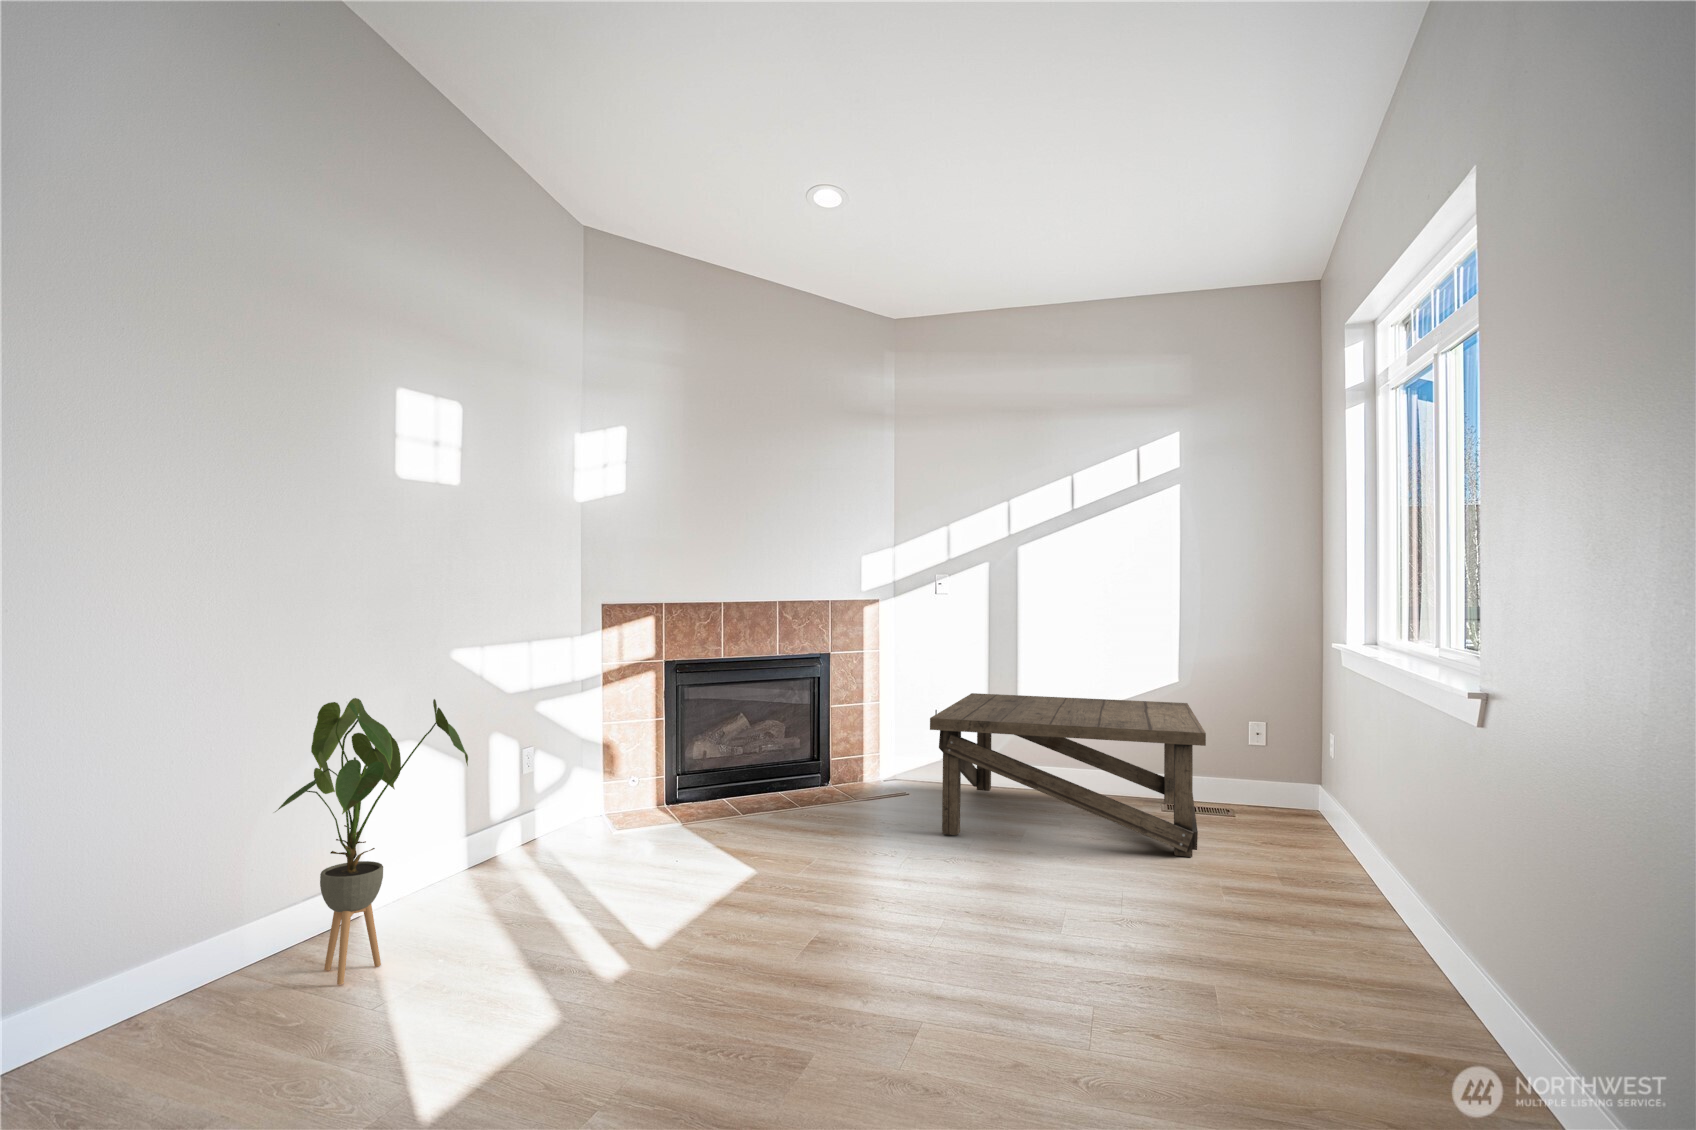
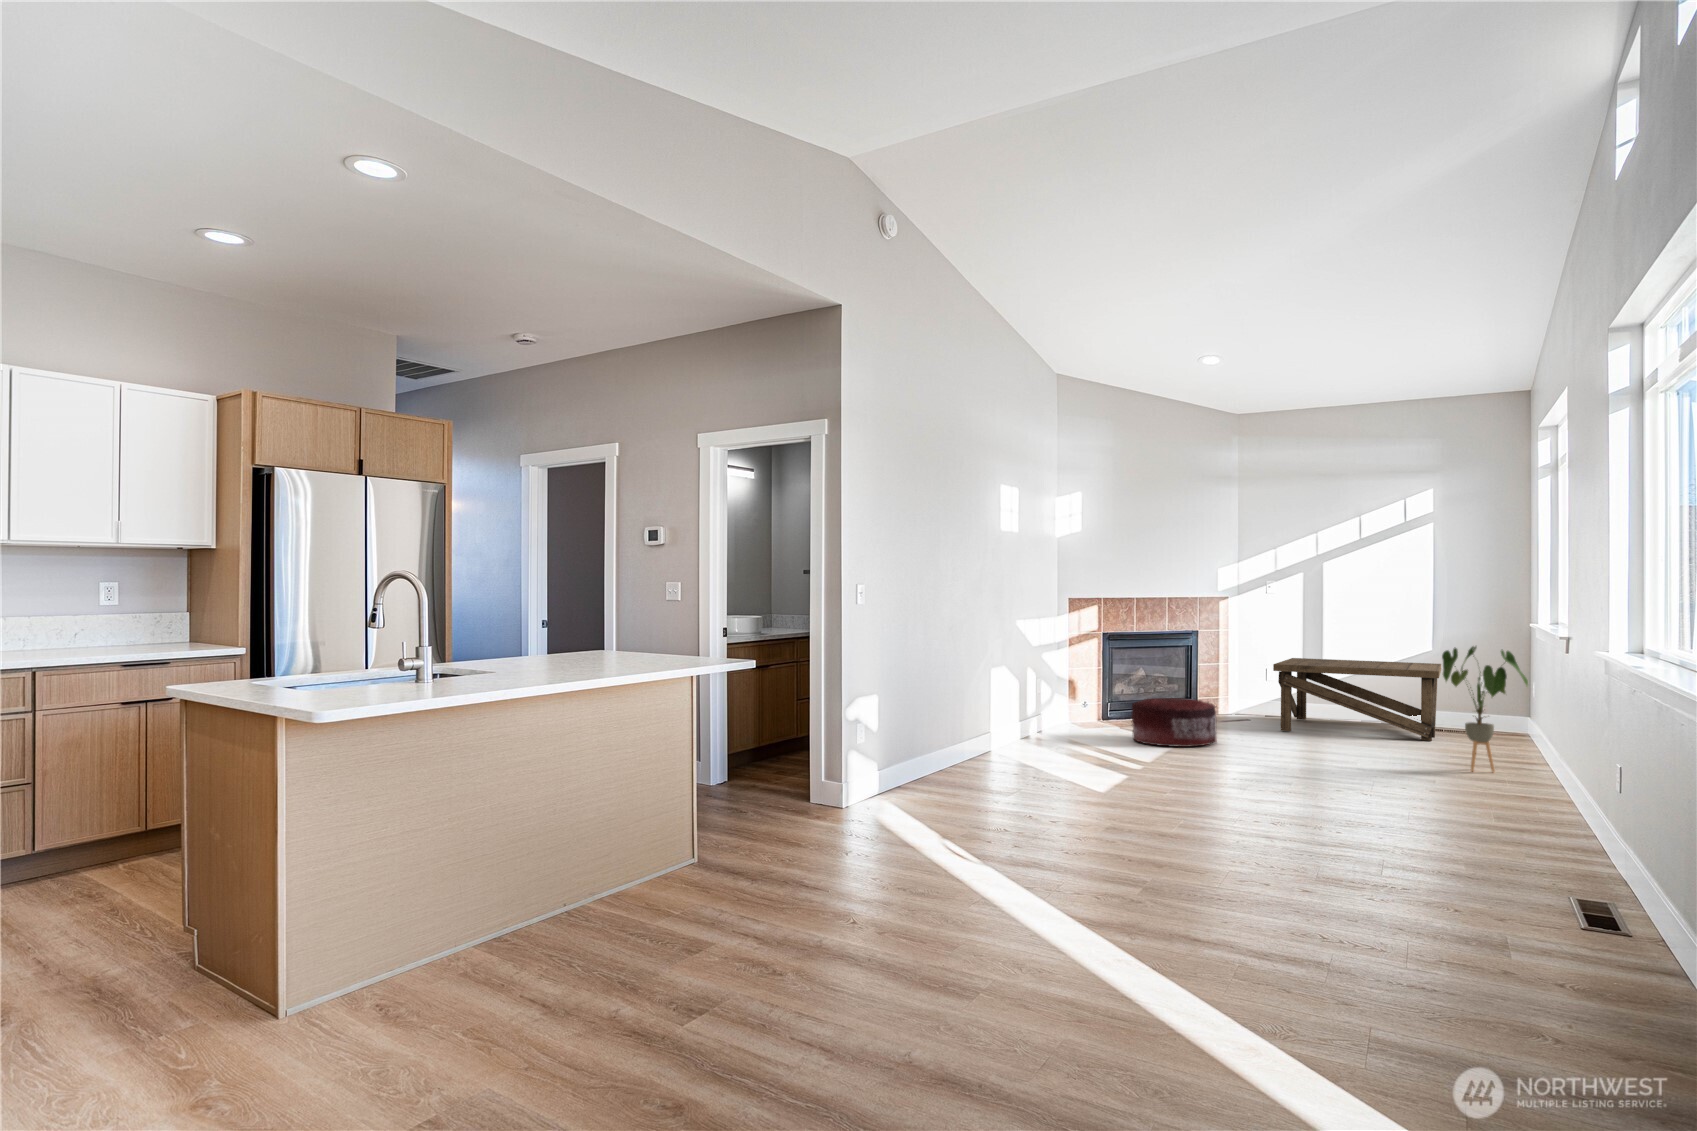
house plant: present [275,698,468,985] -> present [1442,646,1528,772]
pouf: none [633,797,806,925] -> present [1131,698,1217,747]

